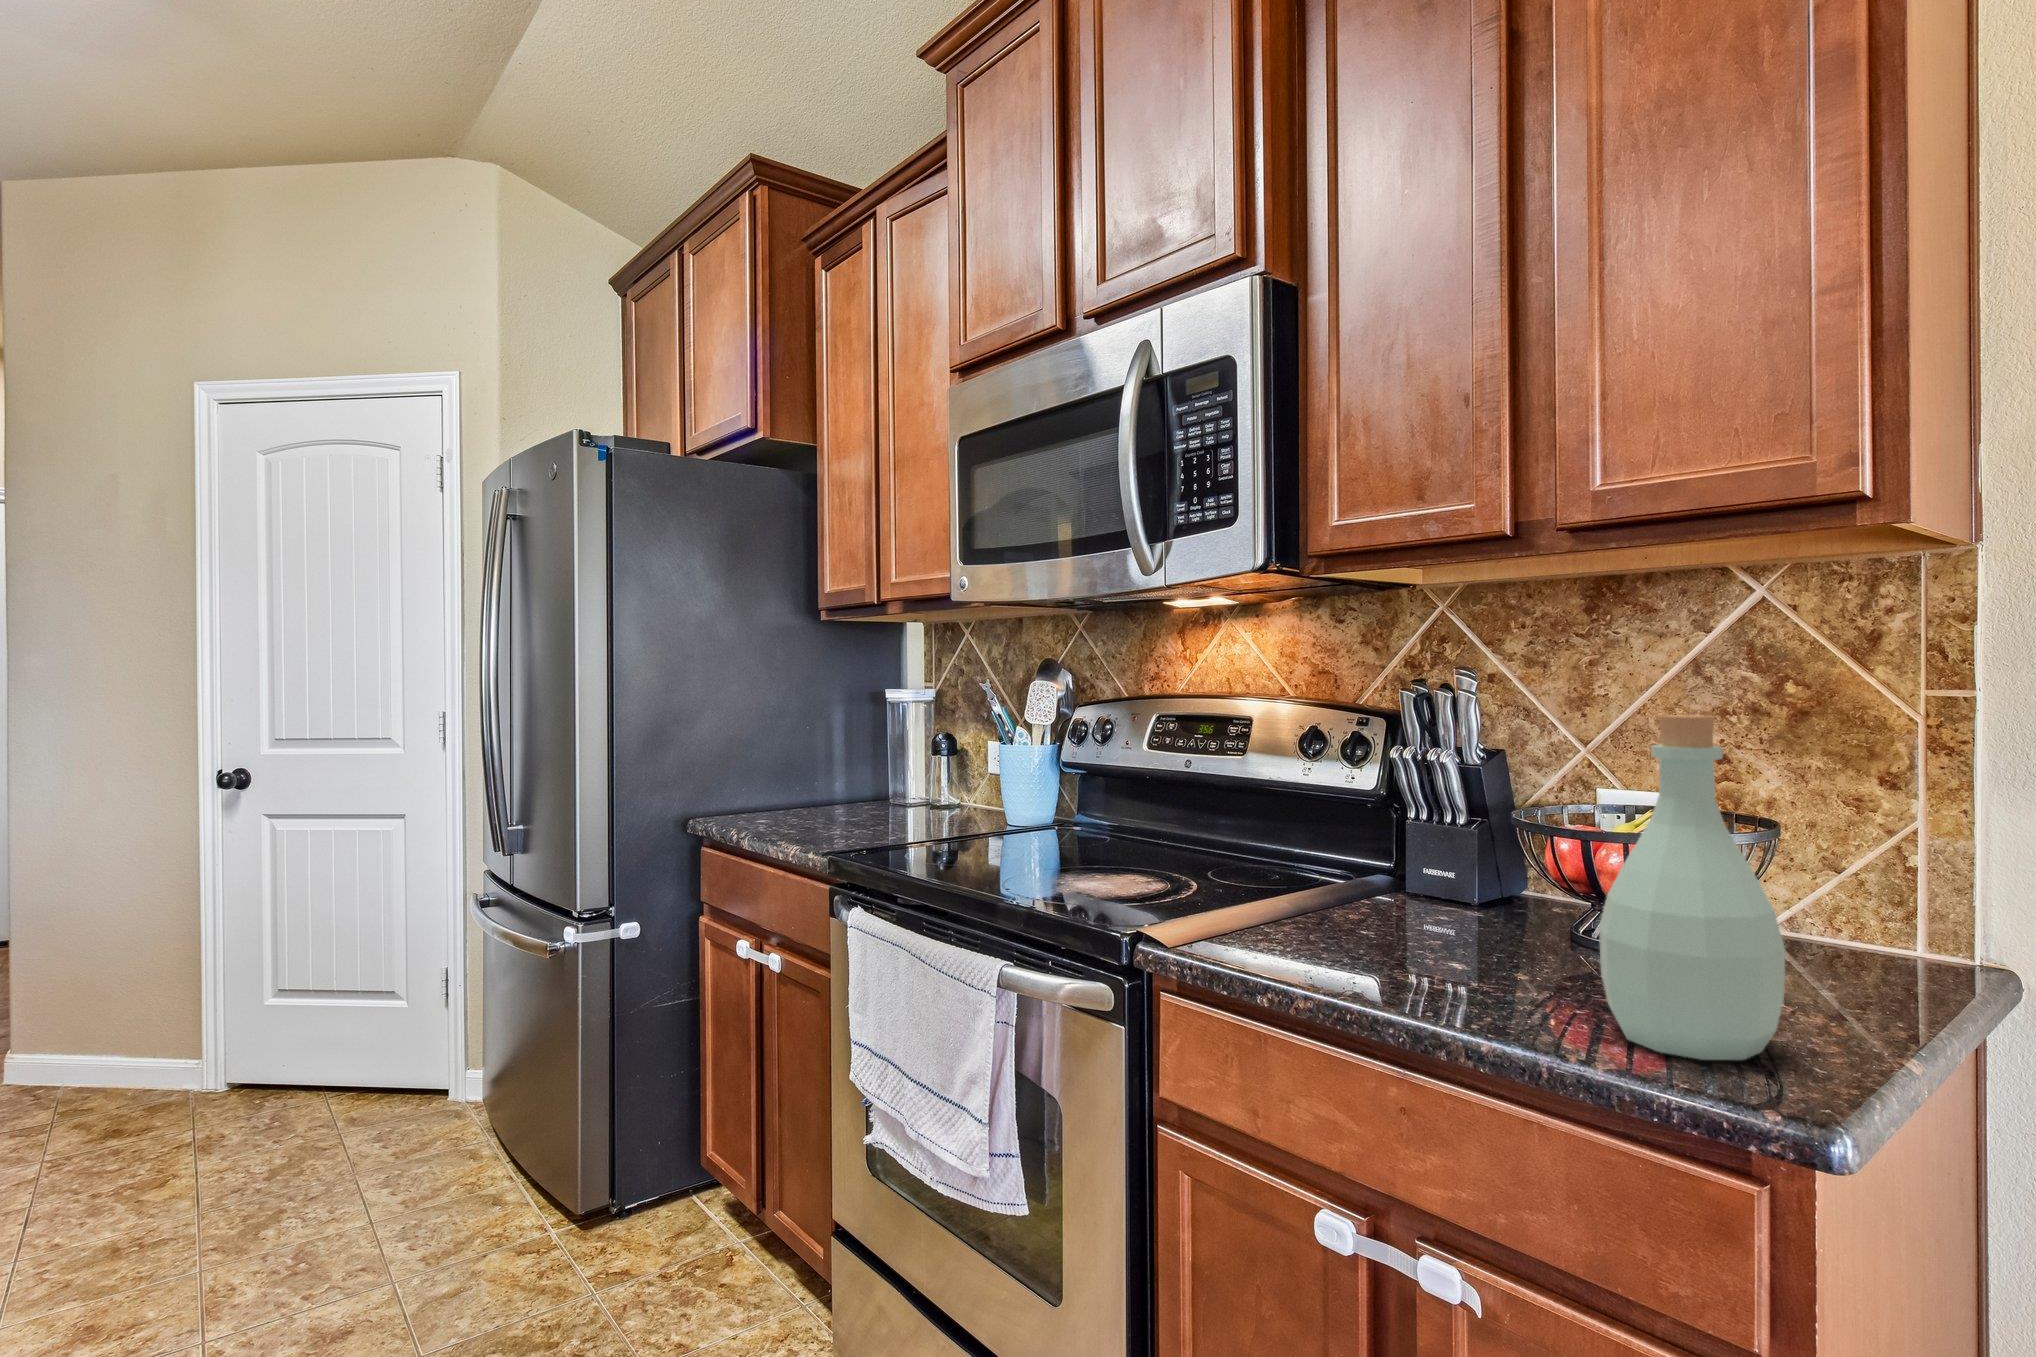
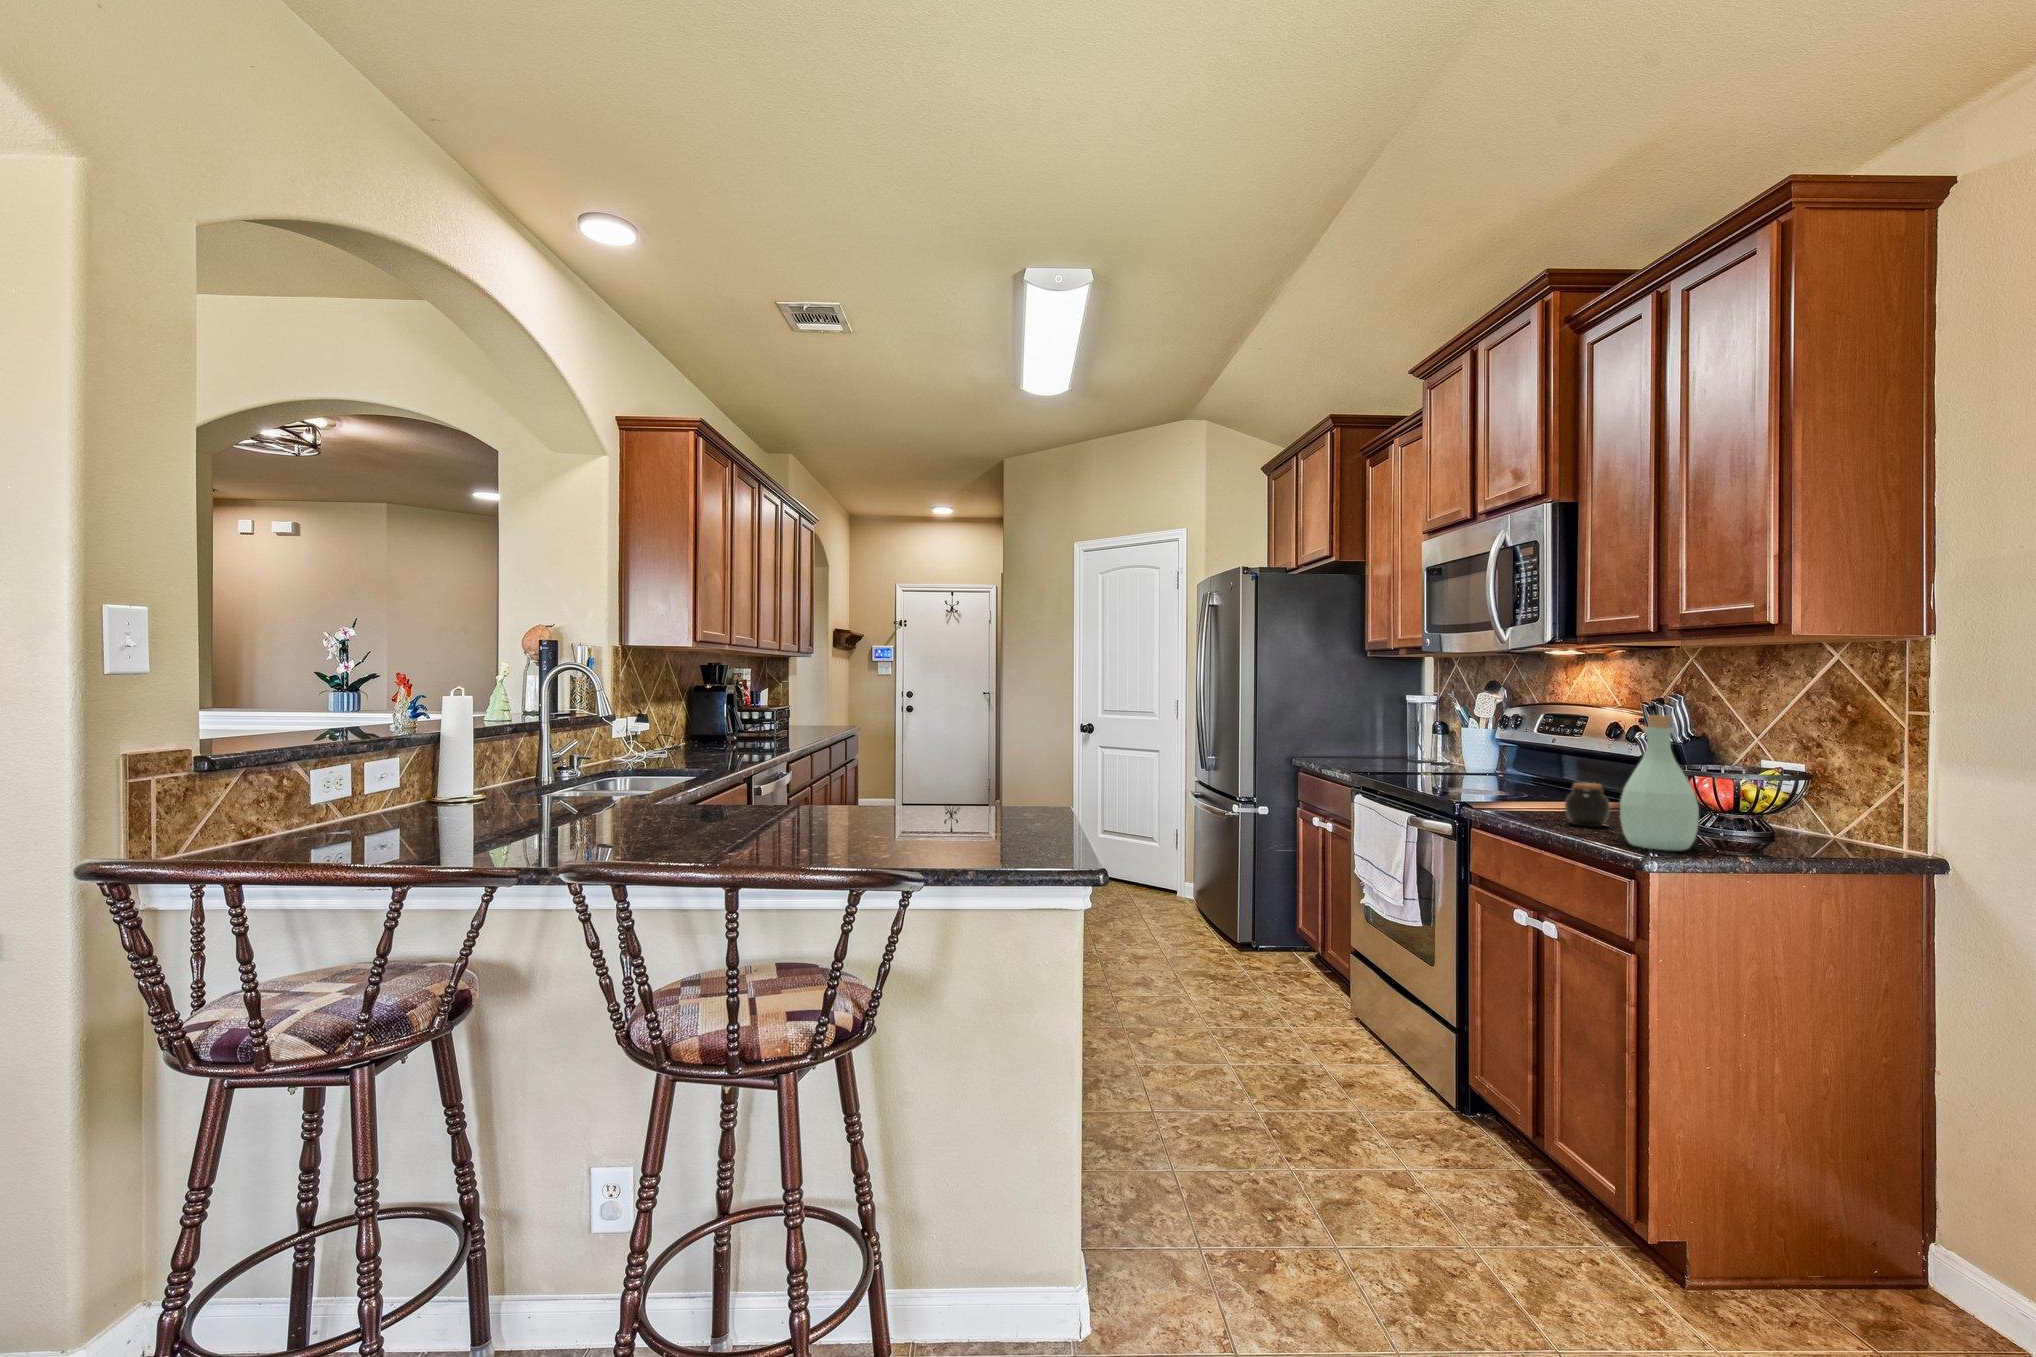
jar: none [1381,872,1473,978] -> present [1565,783,1610,827]

